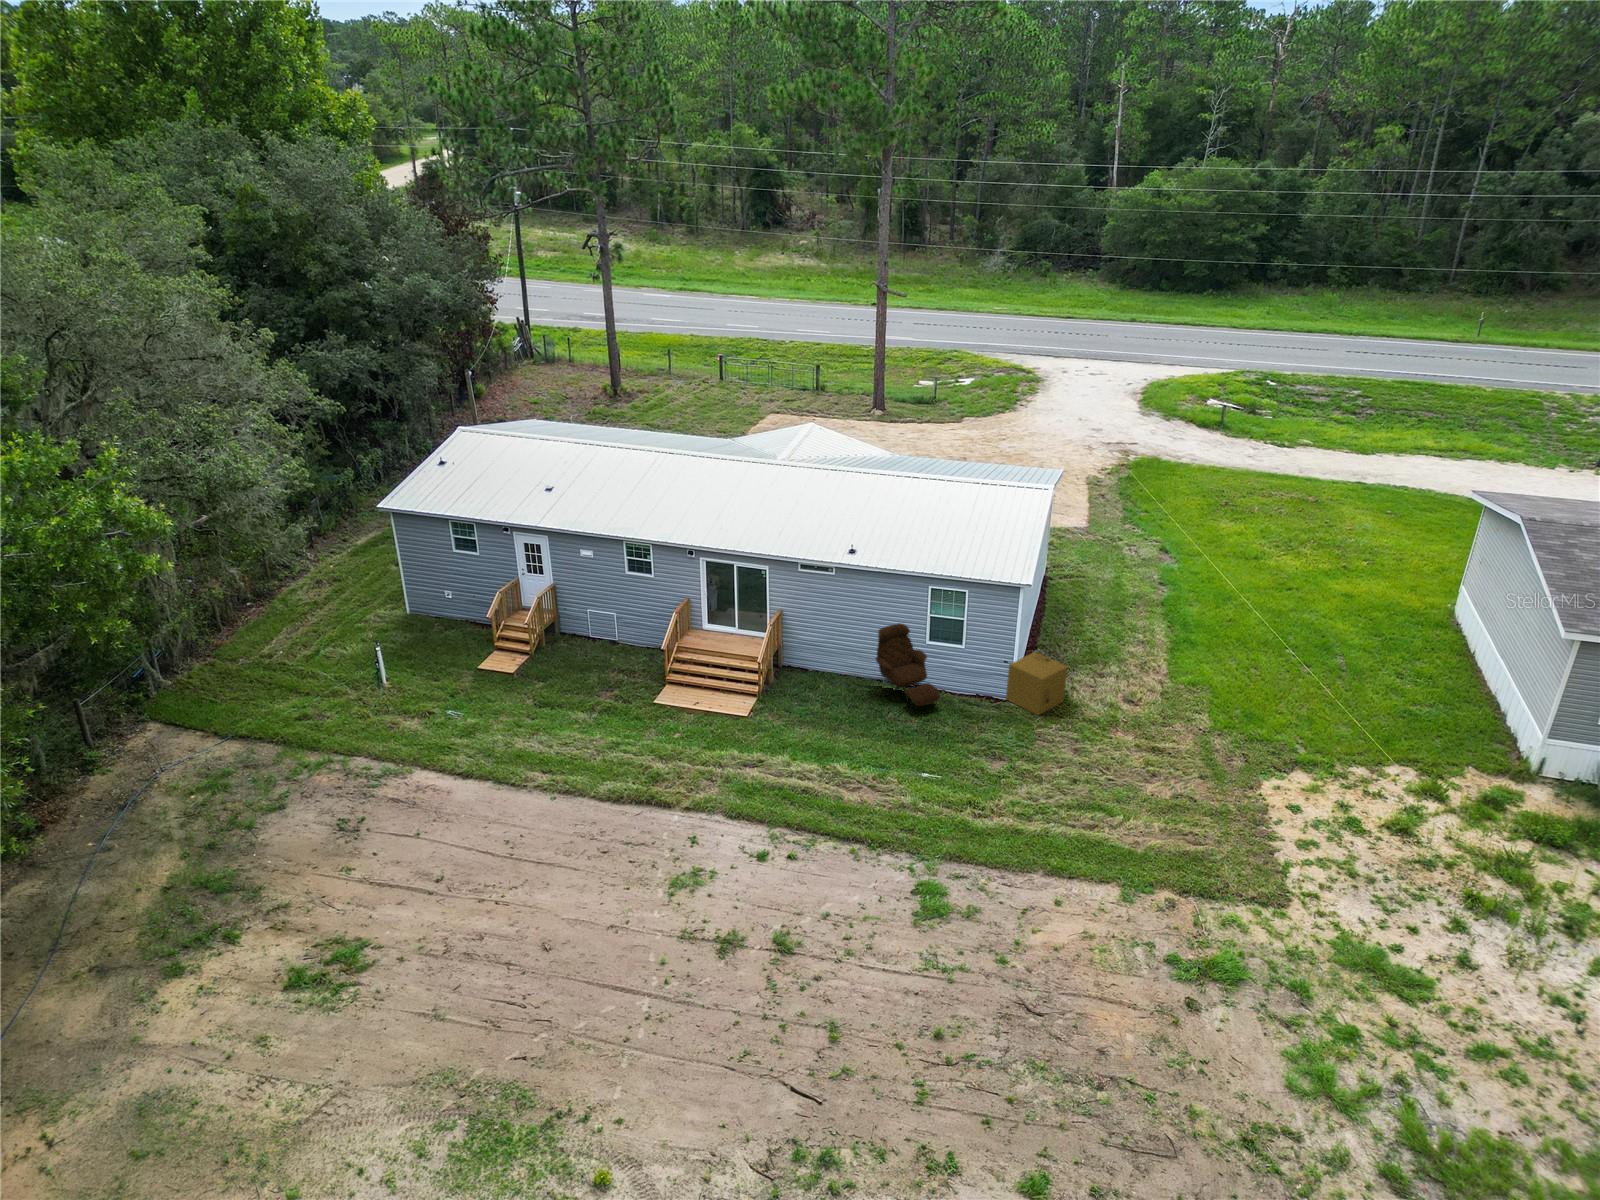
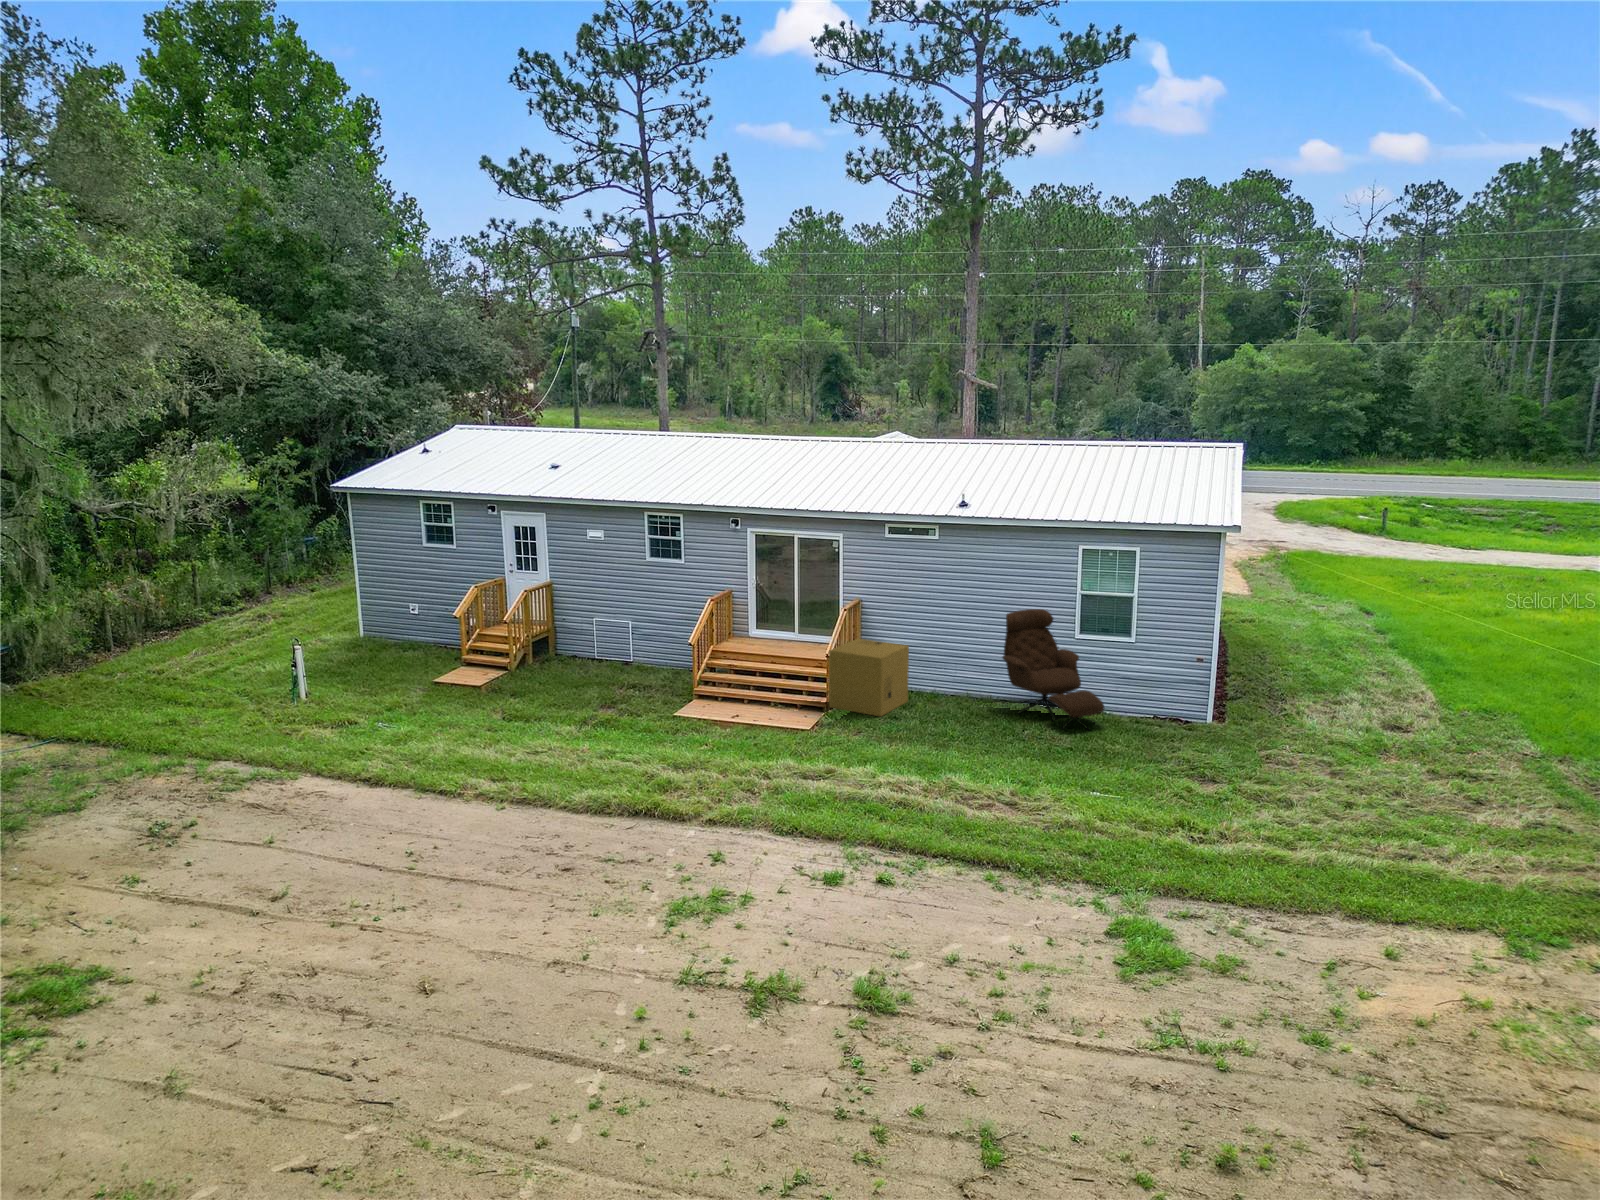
cardboard box: present [1006,652,1068,715] -> present [829,639,909,716]

